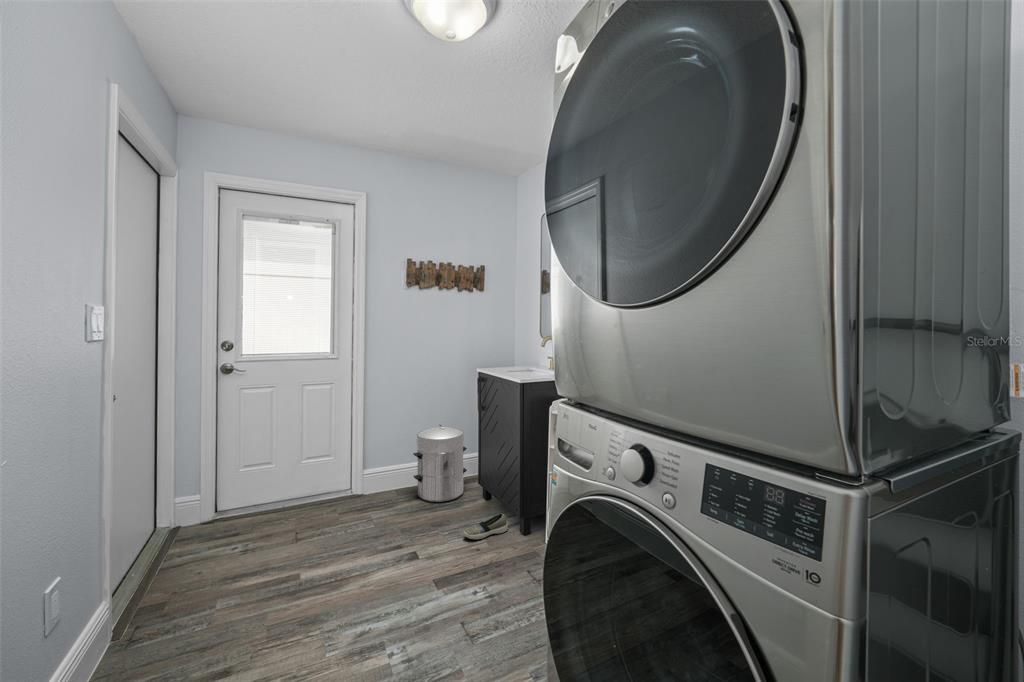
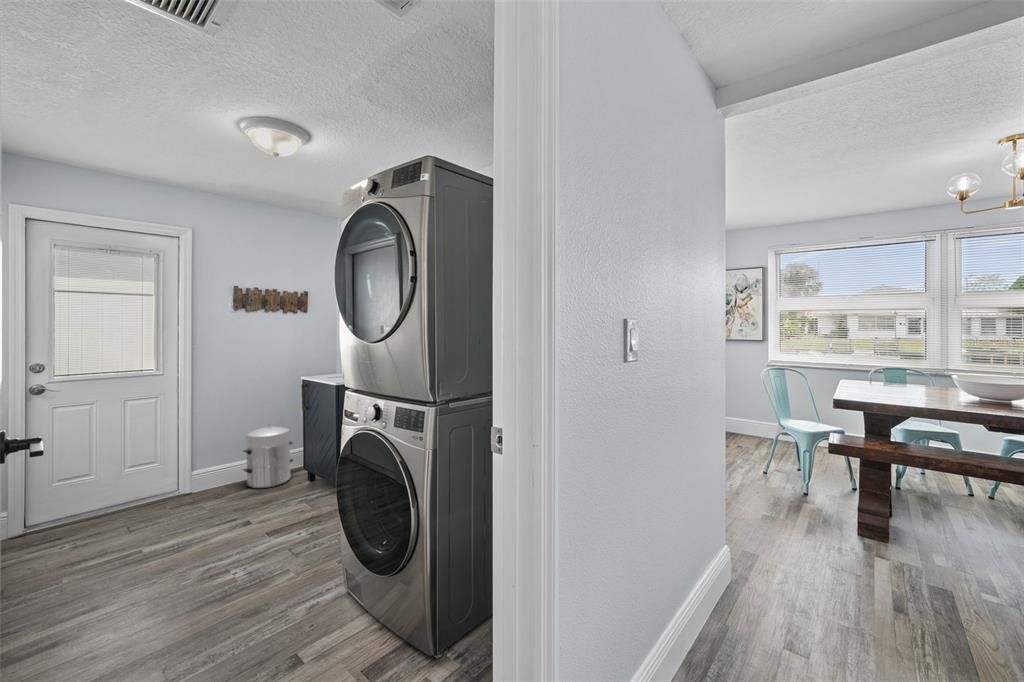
shoe: present [464,514,508,539] -> none [291,485,329,506]

